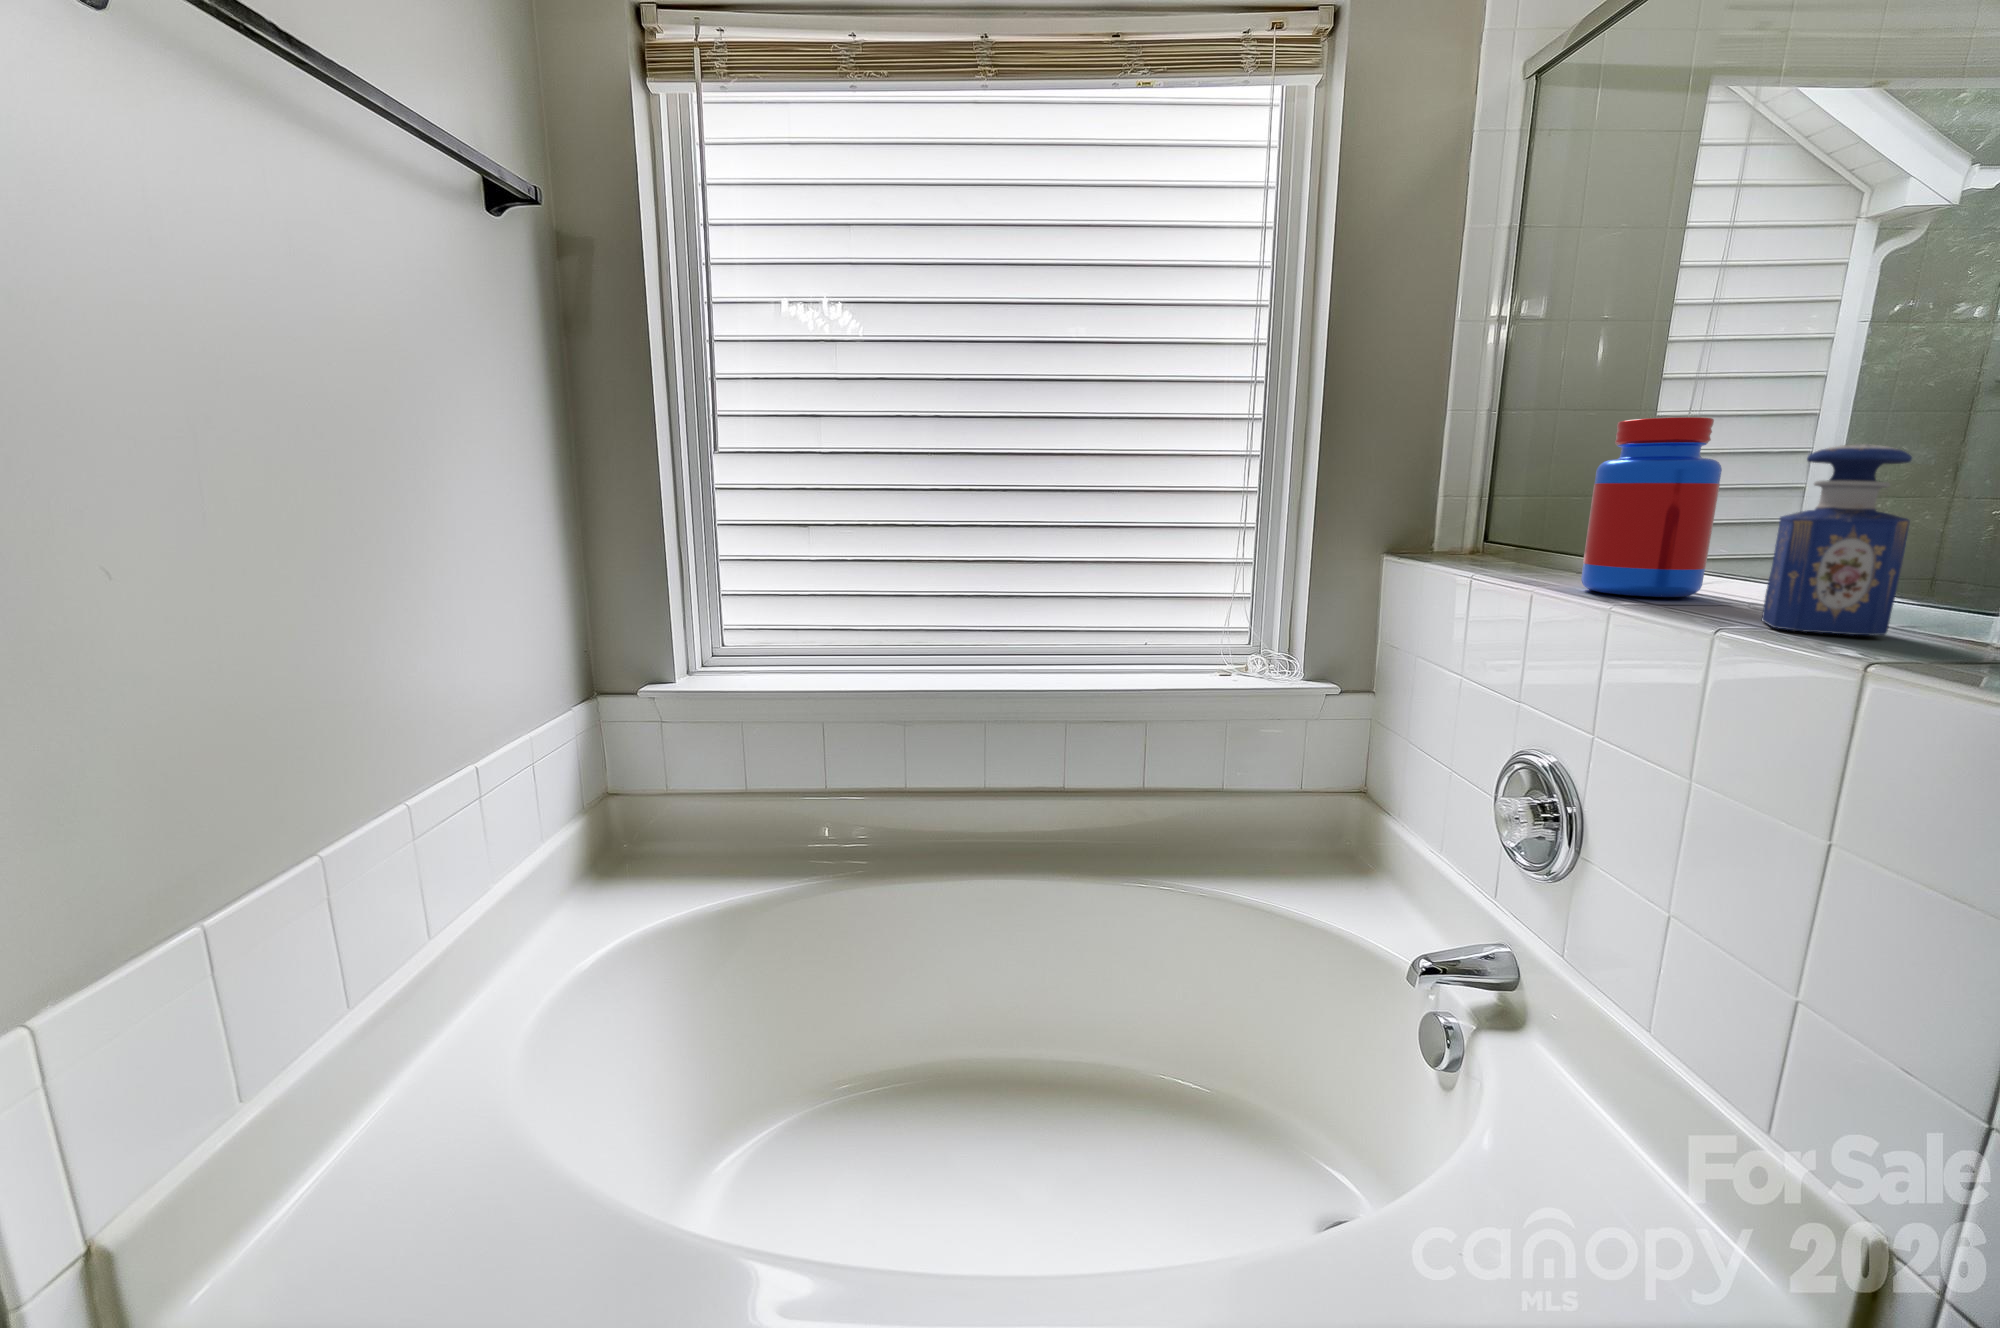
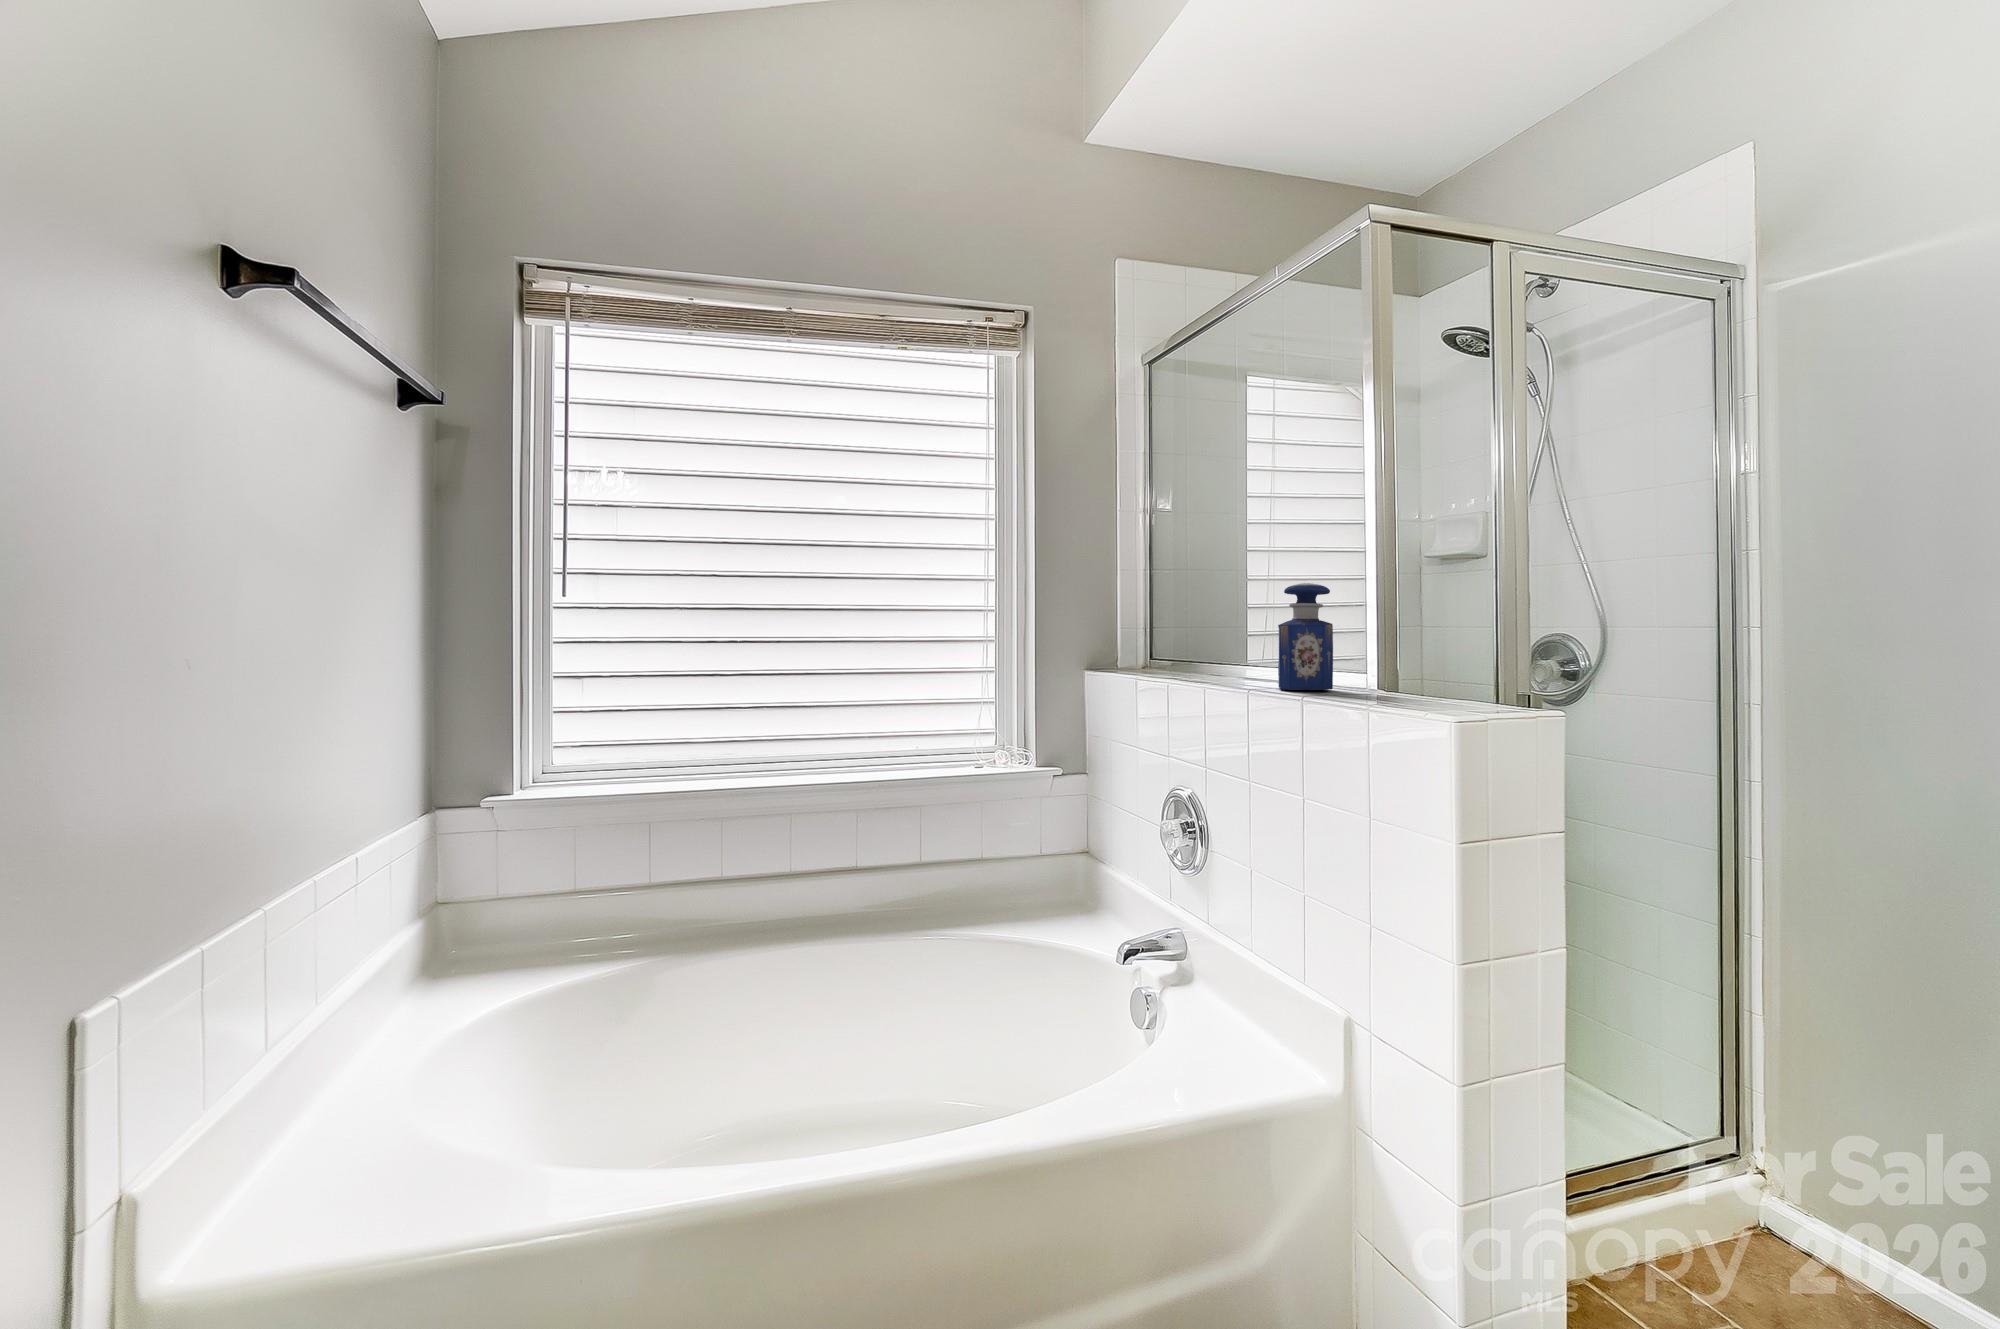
jar: present [1581,417,1722,597] -> none [1195,571,1260,680]

